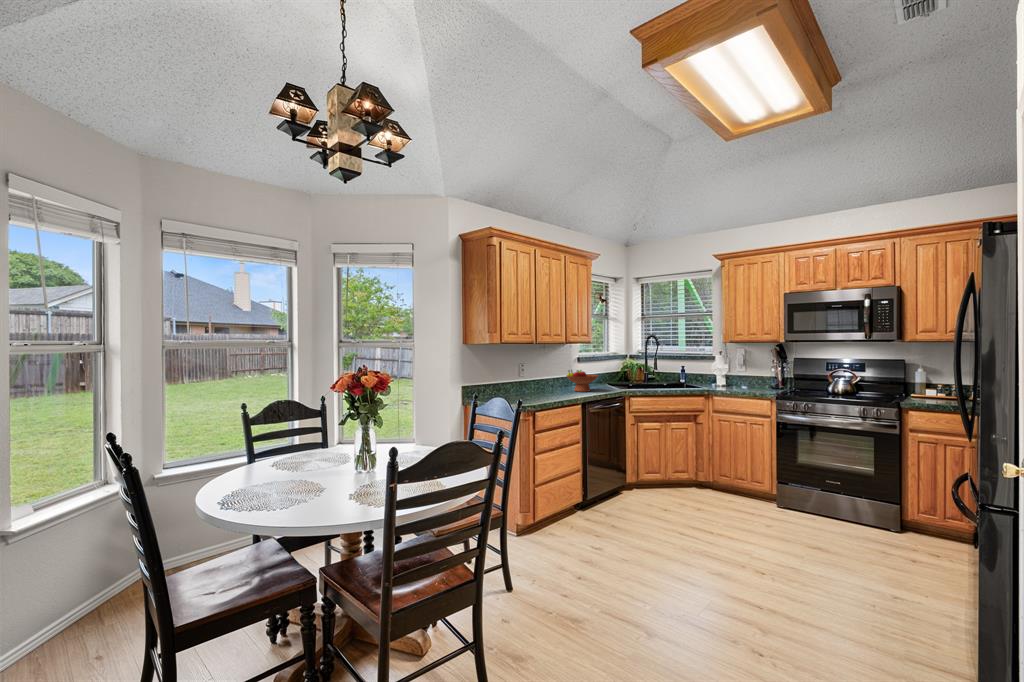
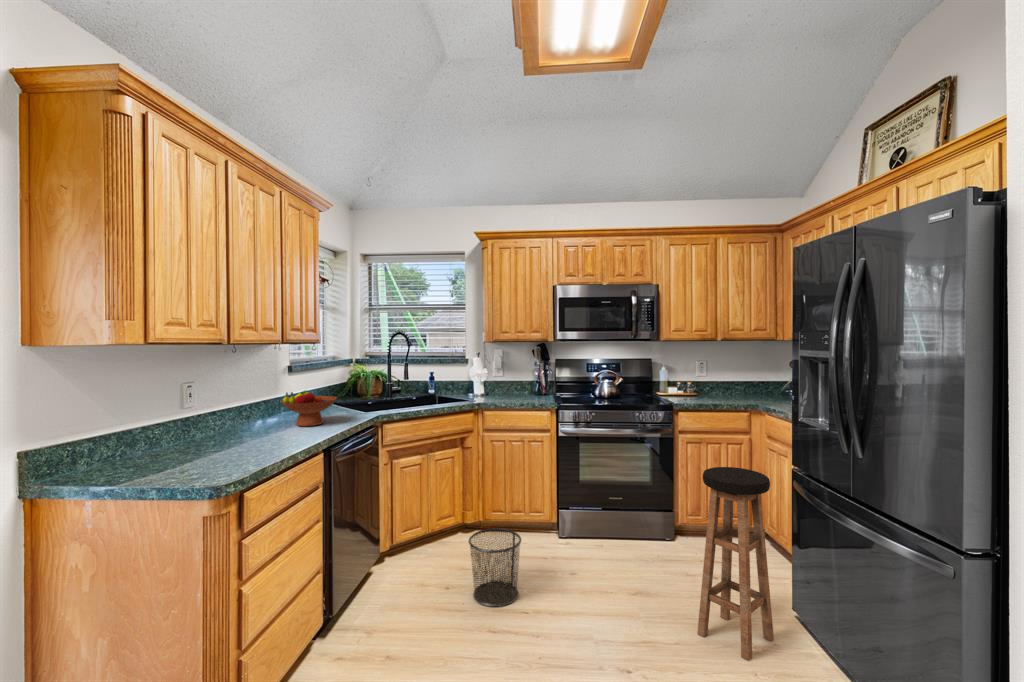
bar stool: none [847,446,926,604] -> present [697,467,774,661]
waste bin: none [674,476,715,528] -> present [469,528,521,607]

